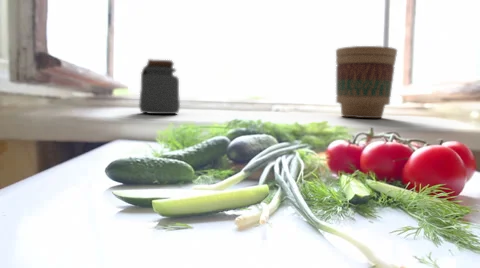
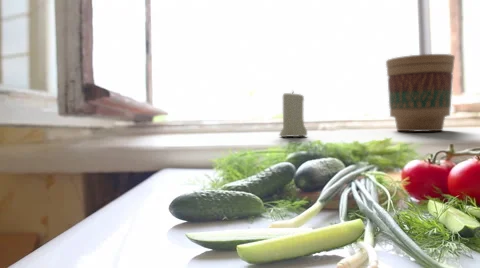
jar: present [139,60,180,114] -> none [185,83,226,139]
candle: none [231,72,257,116] -> present [280,93,307,137]

